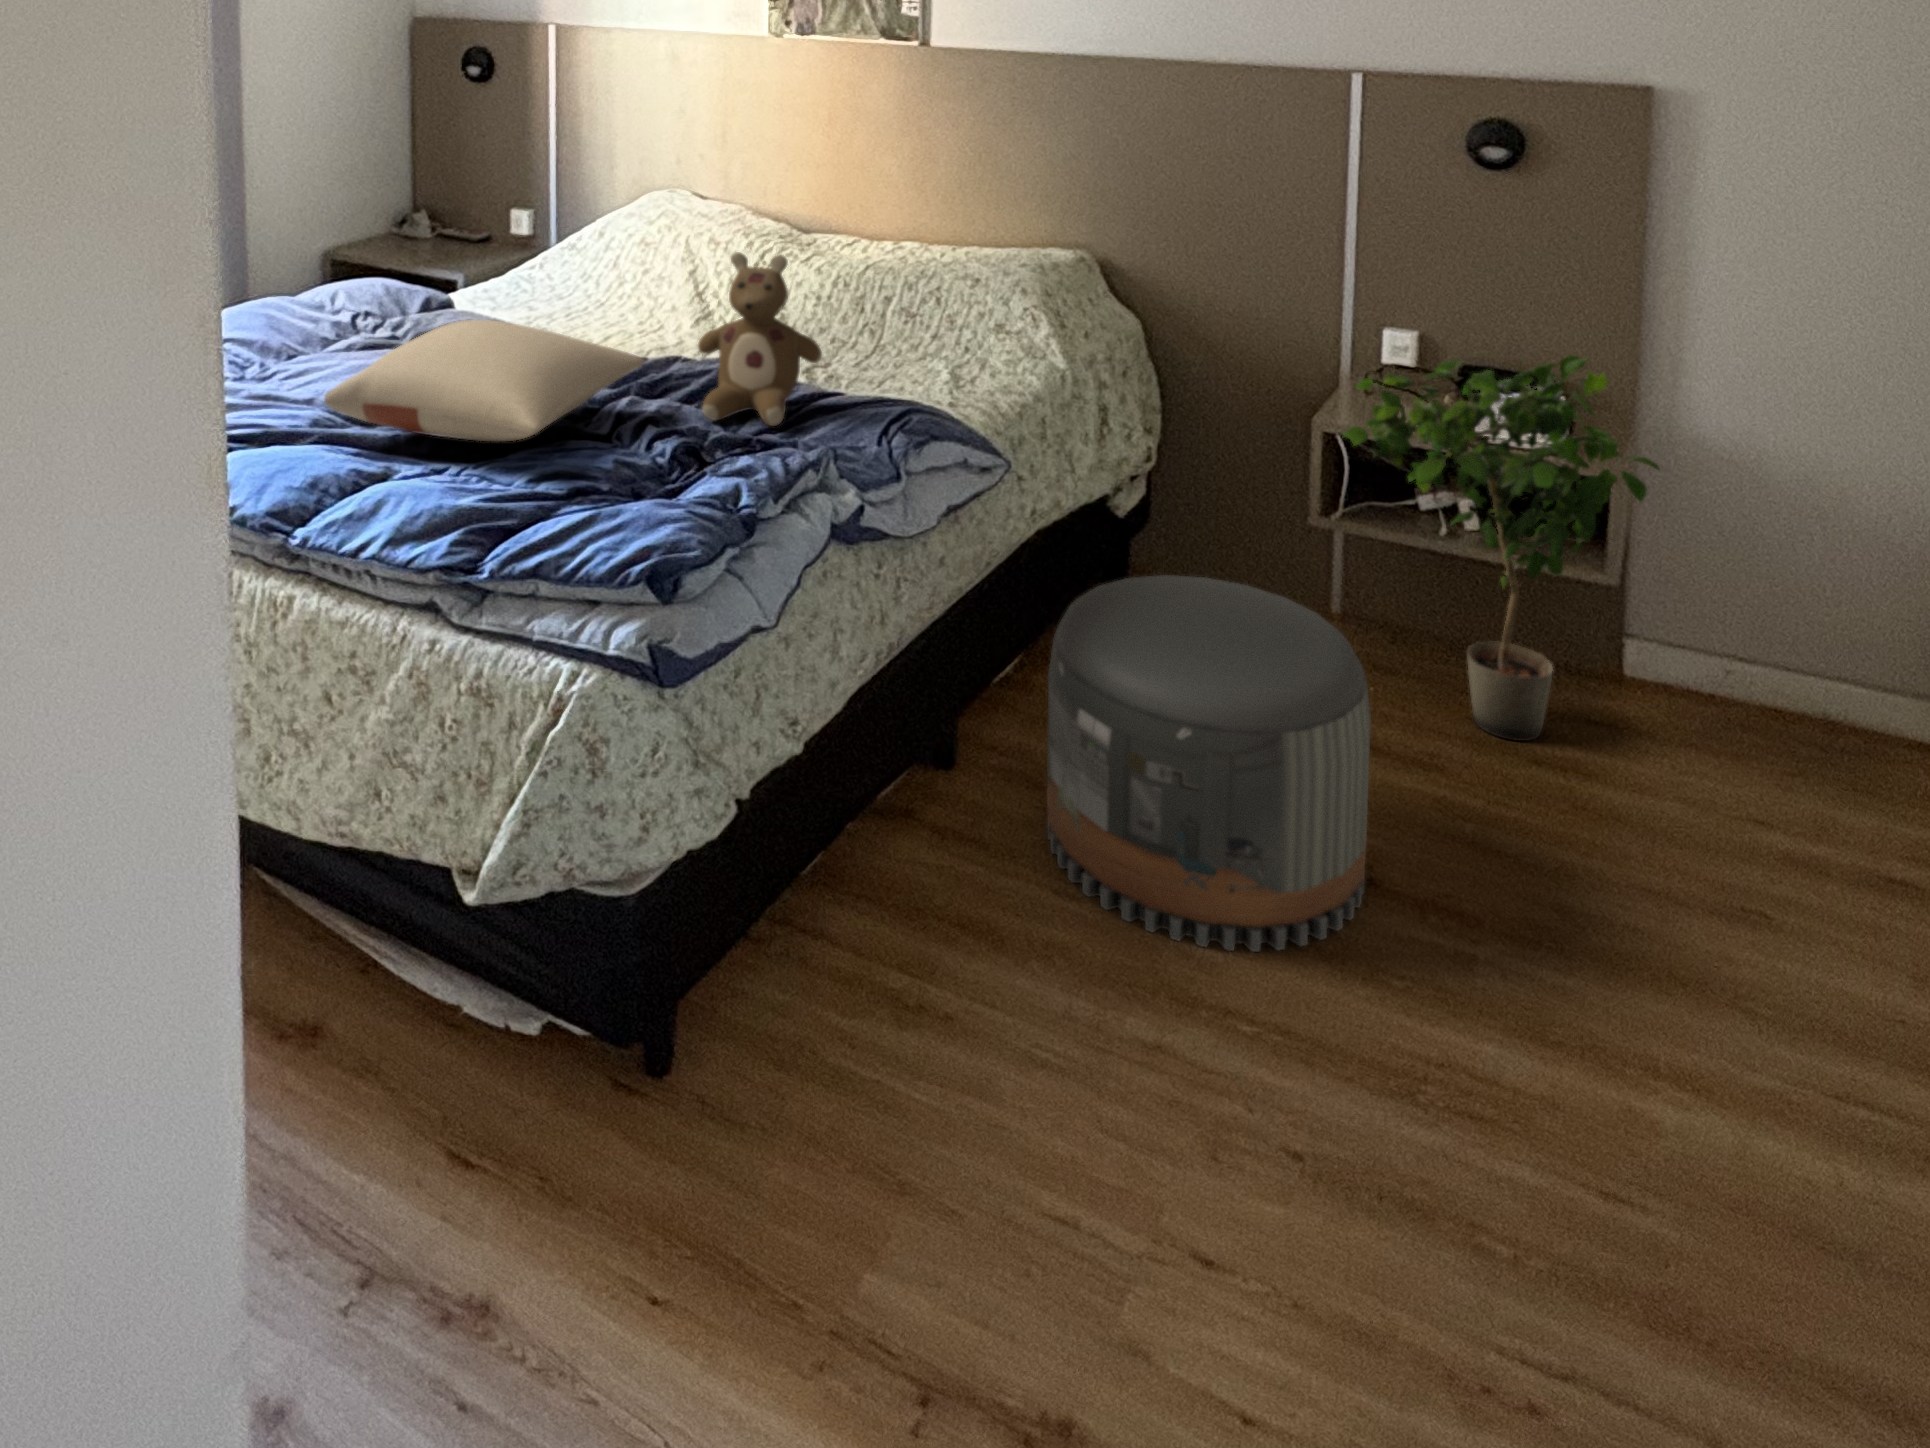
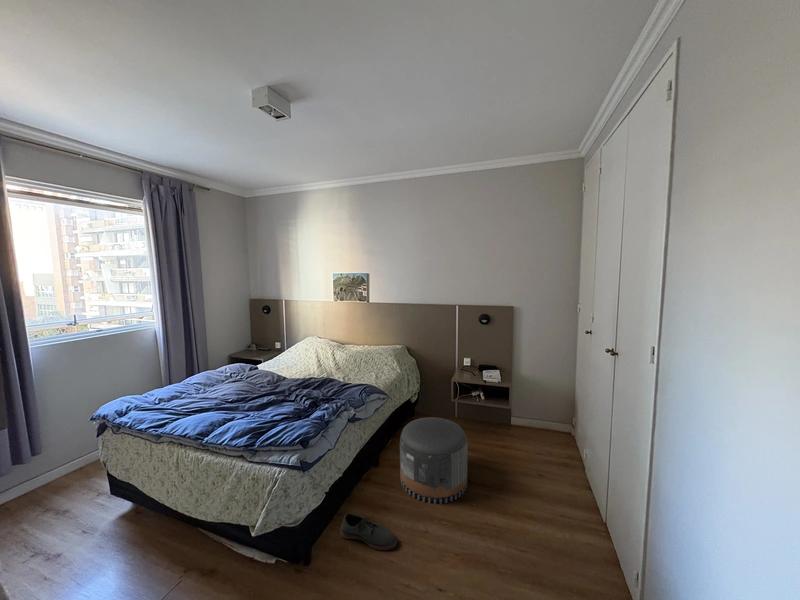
stuffed bear: present [698,252,822,426] -> none [317,353,347,394]
pillow: present [324,320,644,441] -> none [215,375,303,406]
potted plant: present [1343,355,1660,741] -> none [458,361,518,442]
shoe: none [785,910,1024,1077] -> present [340,514,397,550]

